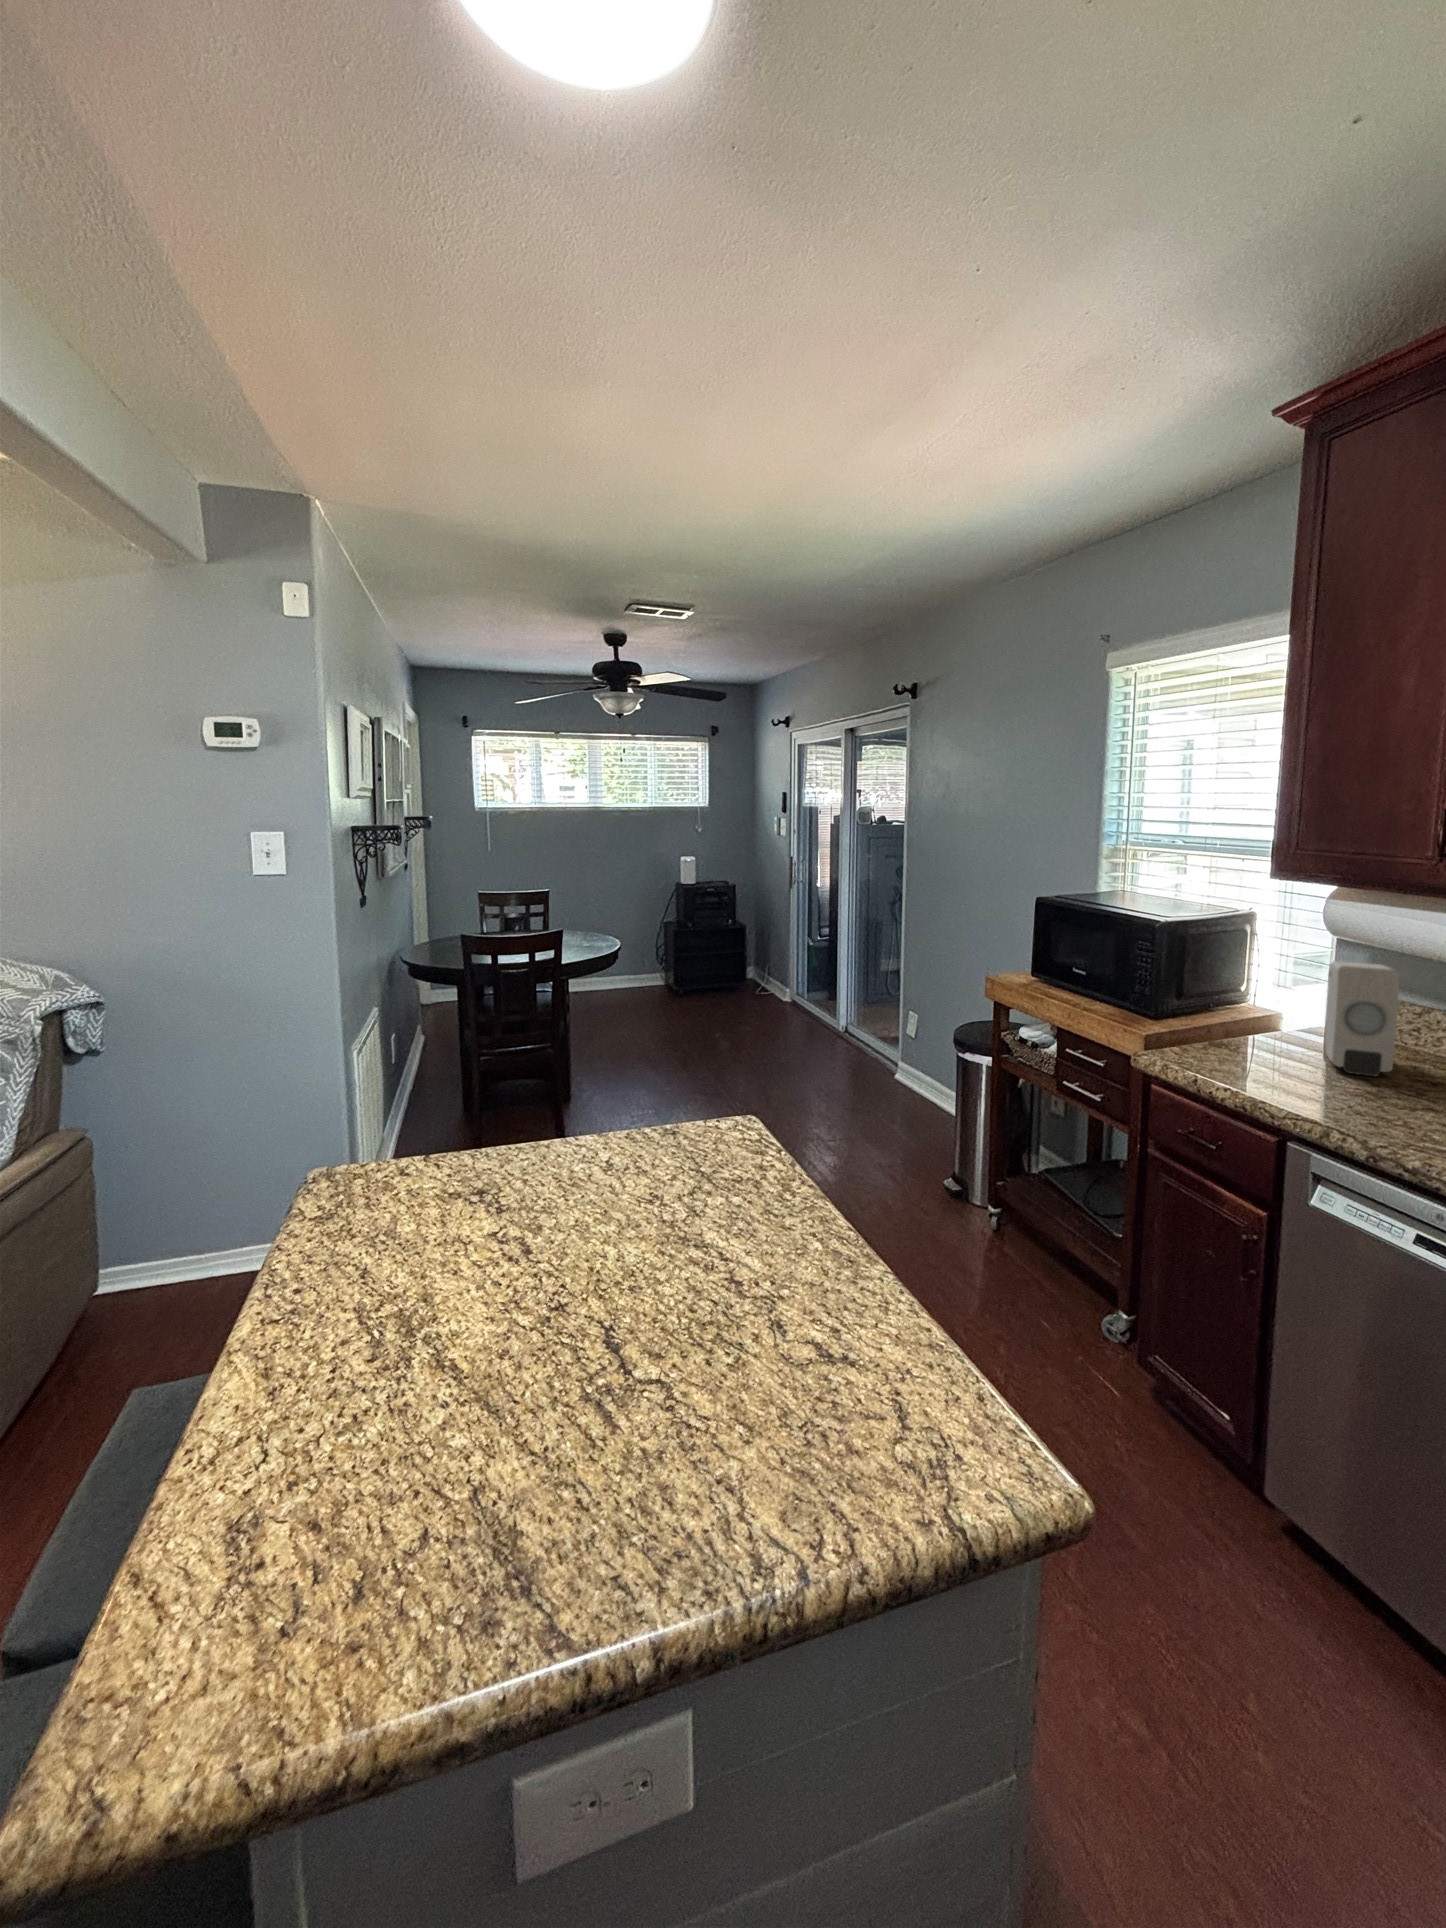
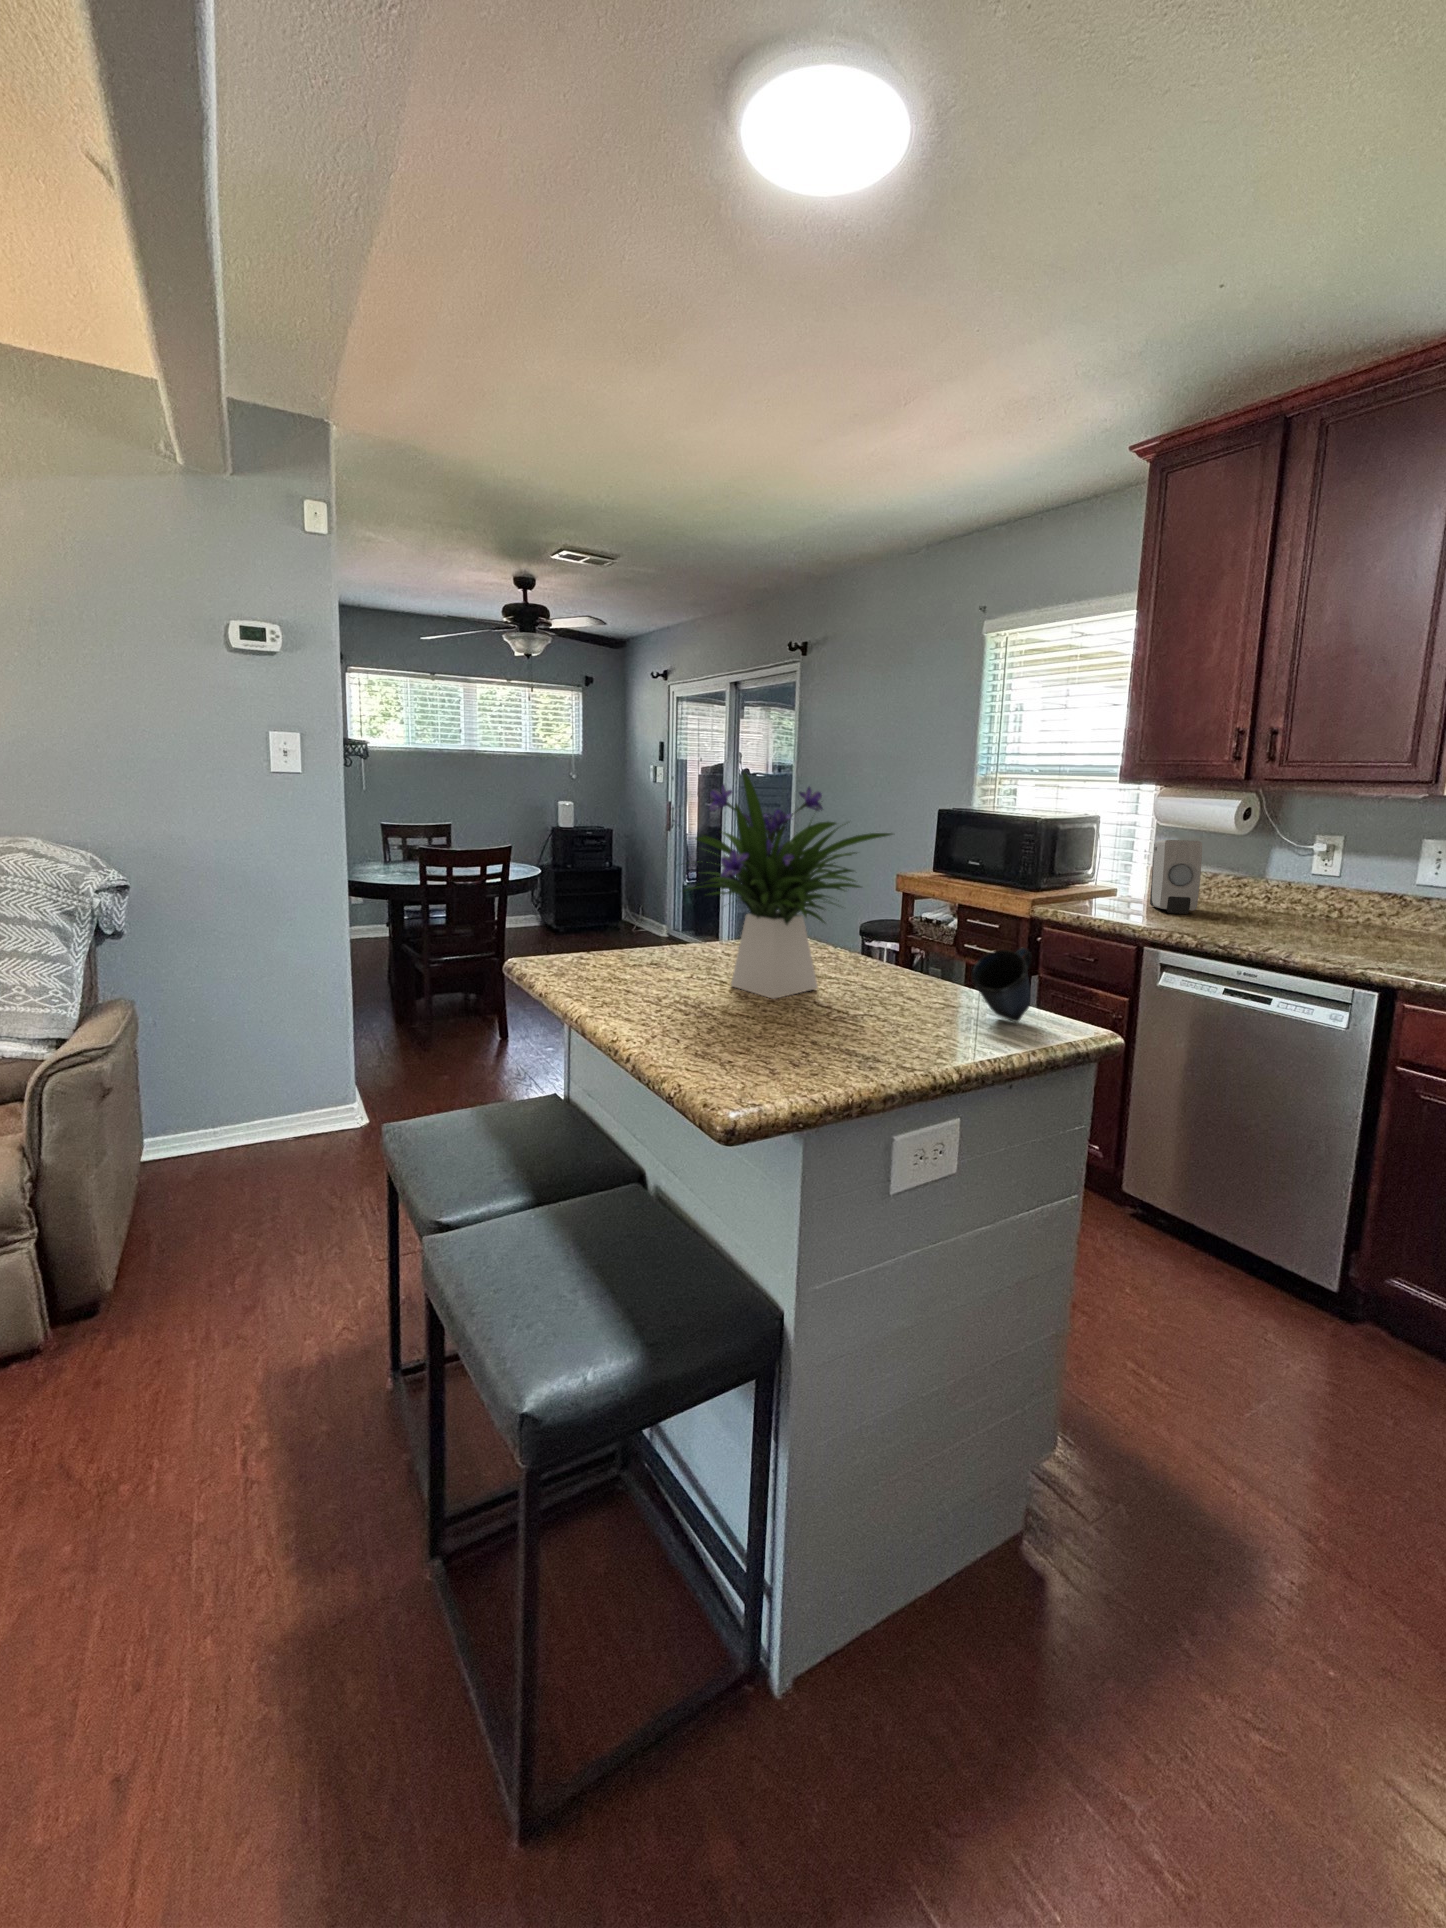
flower arrangement: none [359,982,680,1325] -> present [686,773,892,999]
mug: none [743,1323,871,1463] -> present [972,948,1031,1022]

